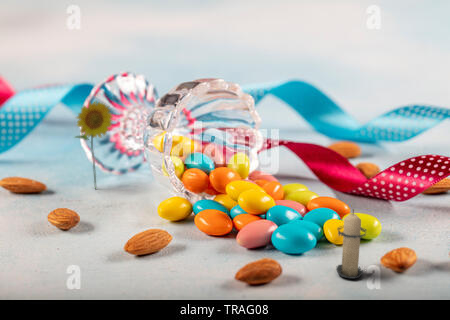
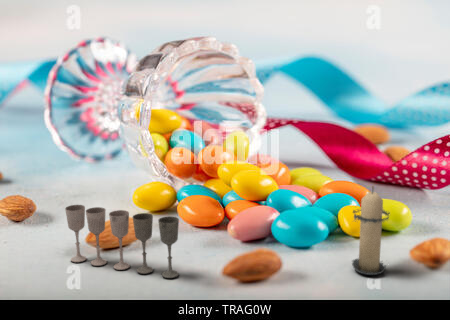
flower: present [76,102,112,185] -> none [33,65,81,176]
wine glass: none [109,222,201,281] -> present [65,205,179,278]

